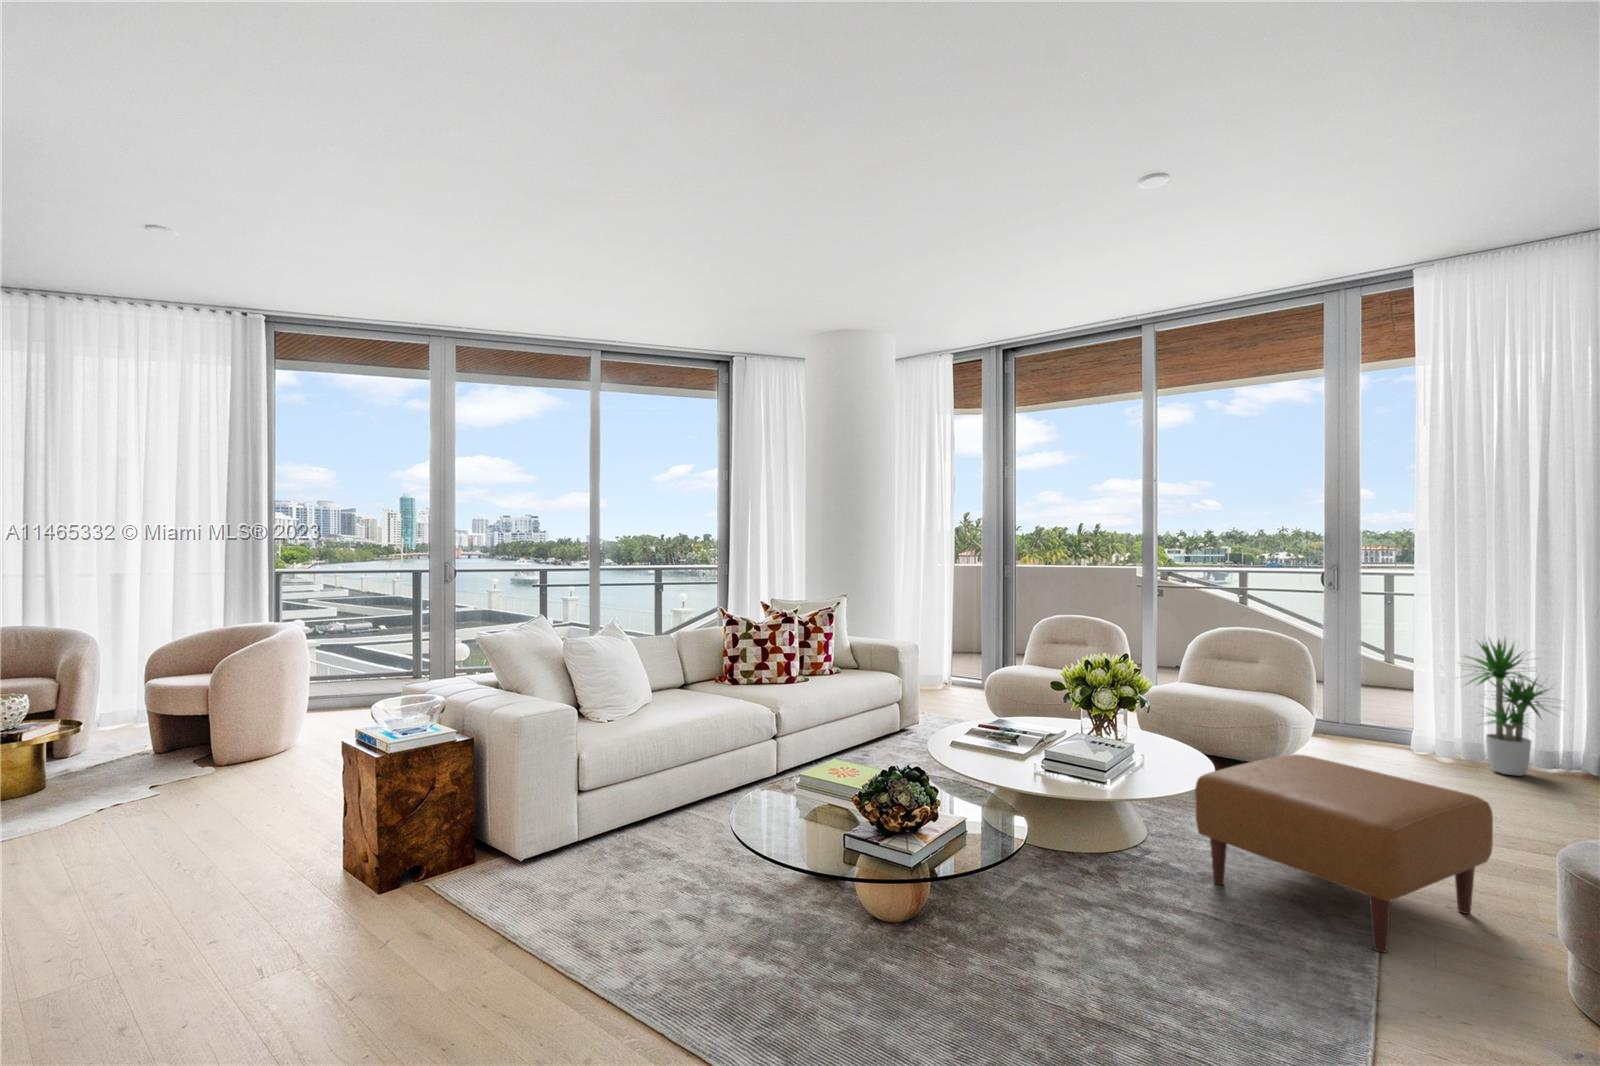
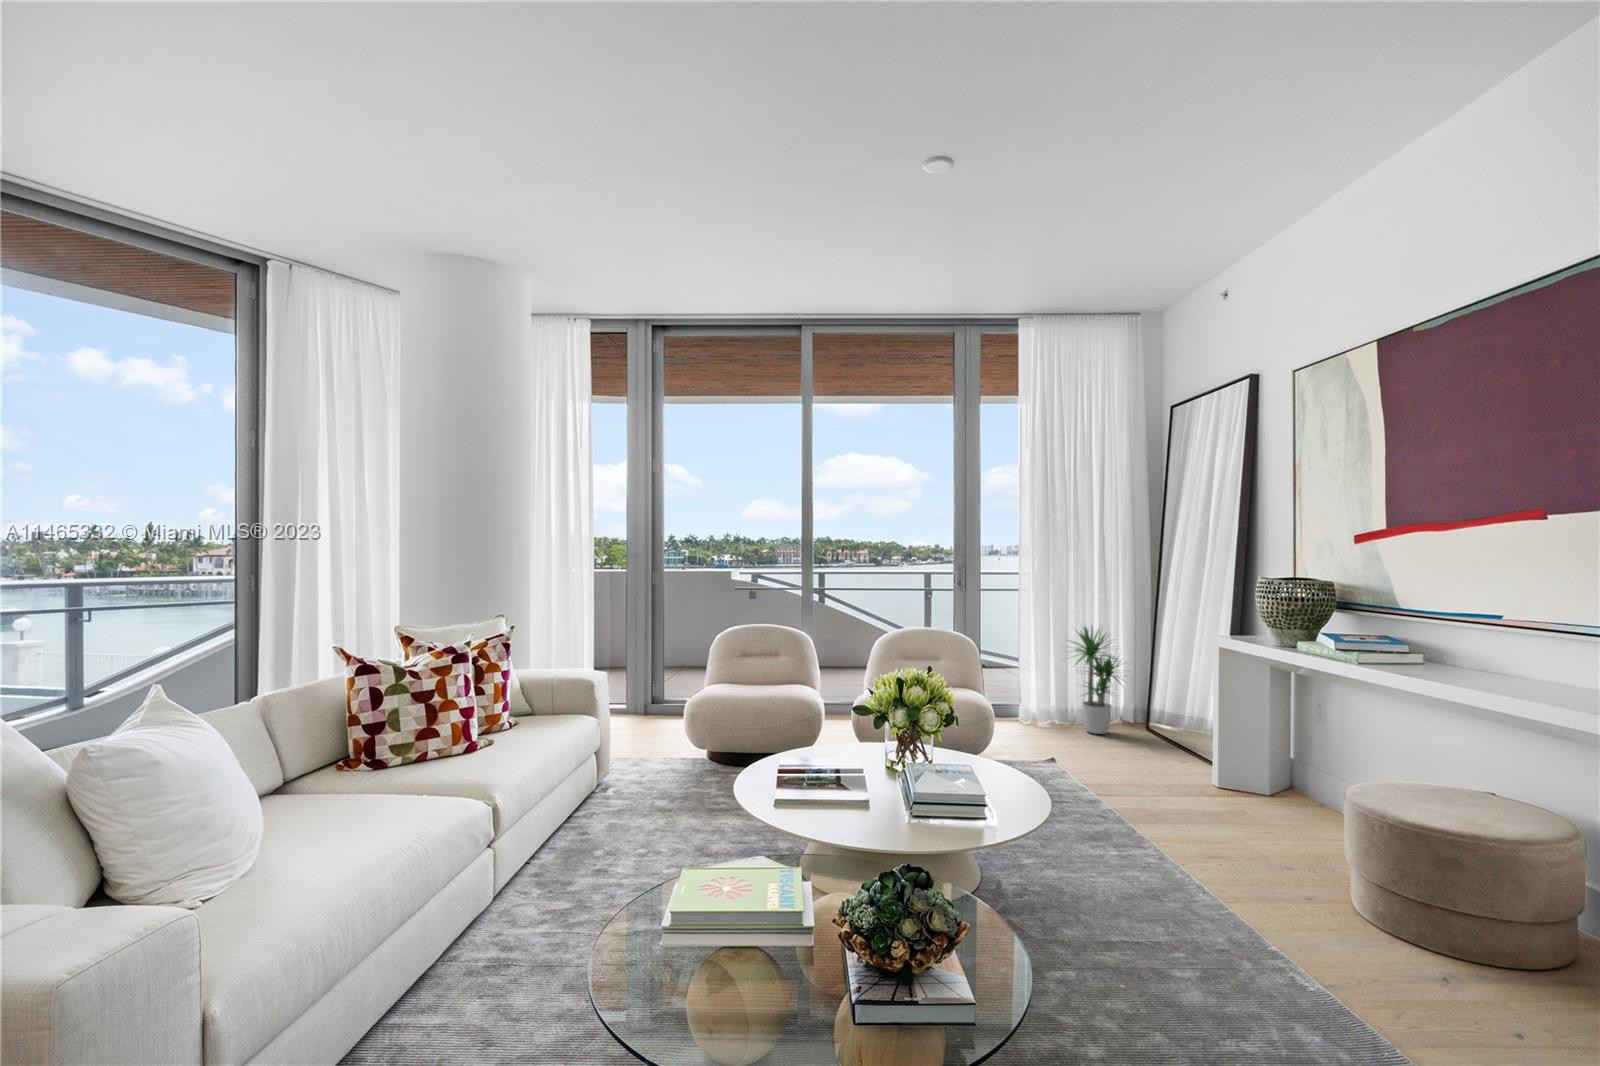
ottoman: present [1195,754,1493,952] -> none [1081,760,1312,959]

